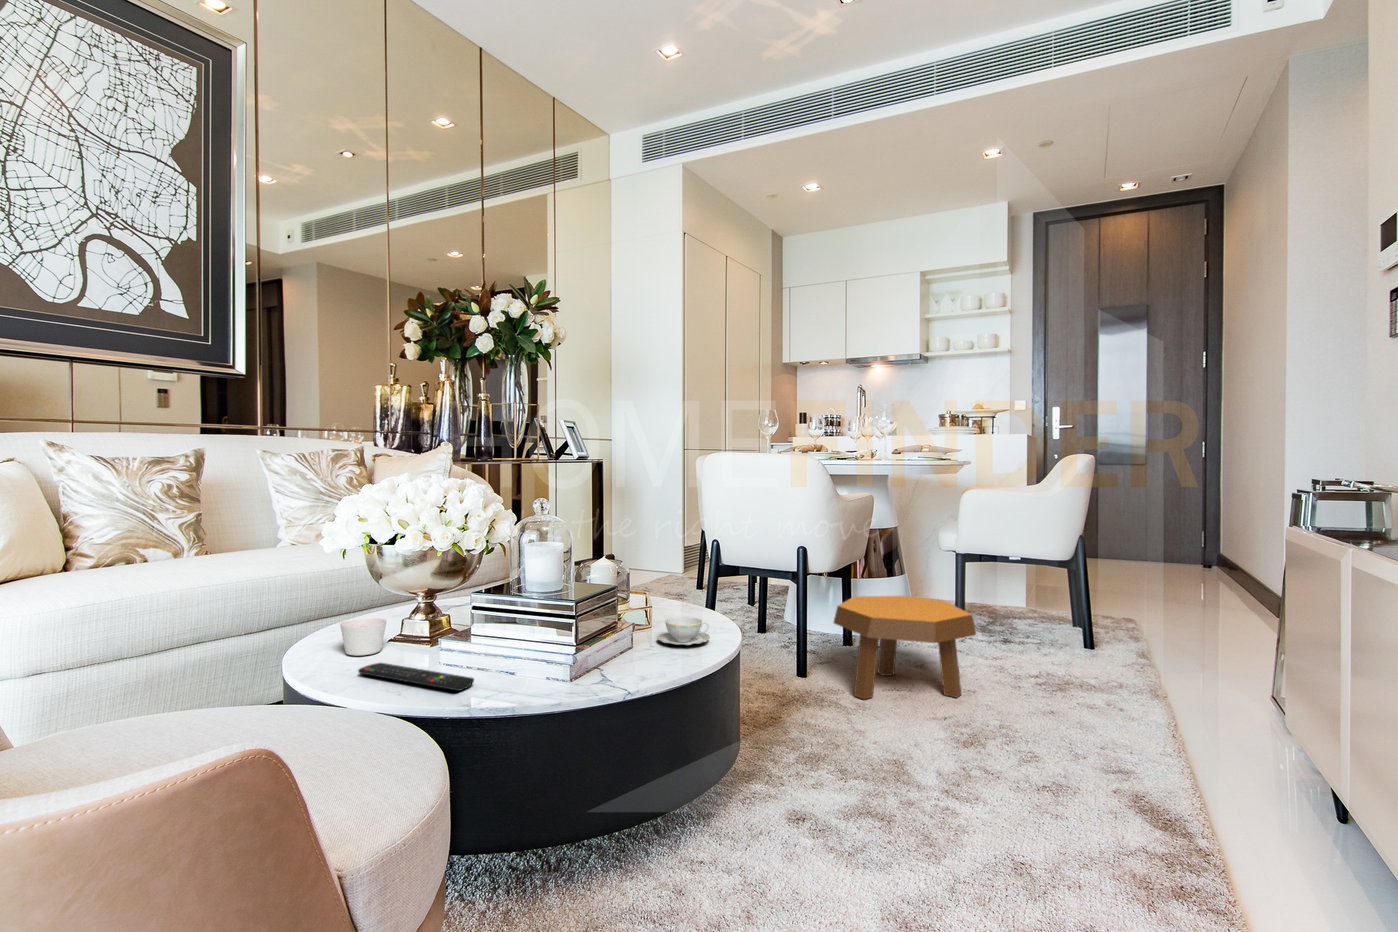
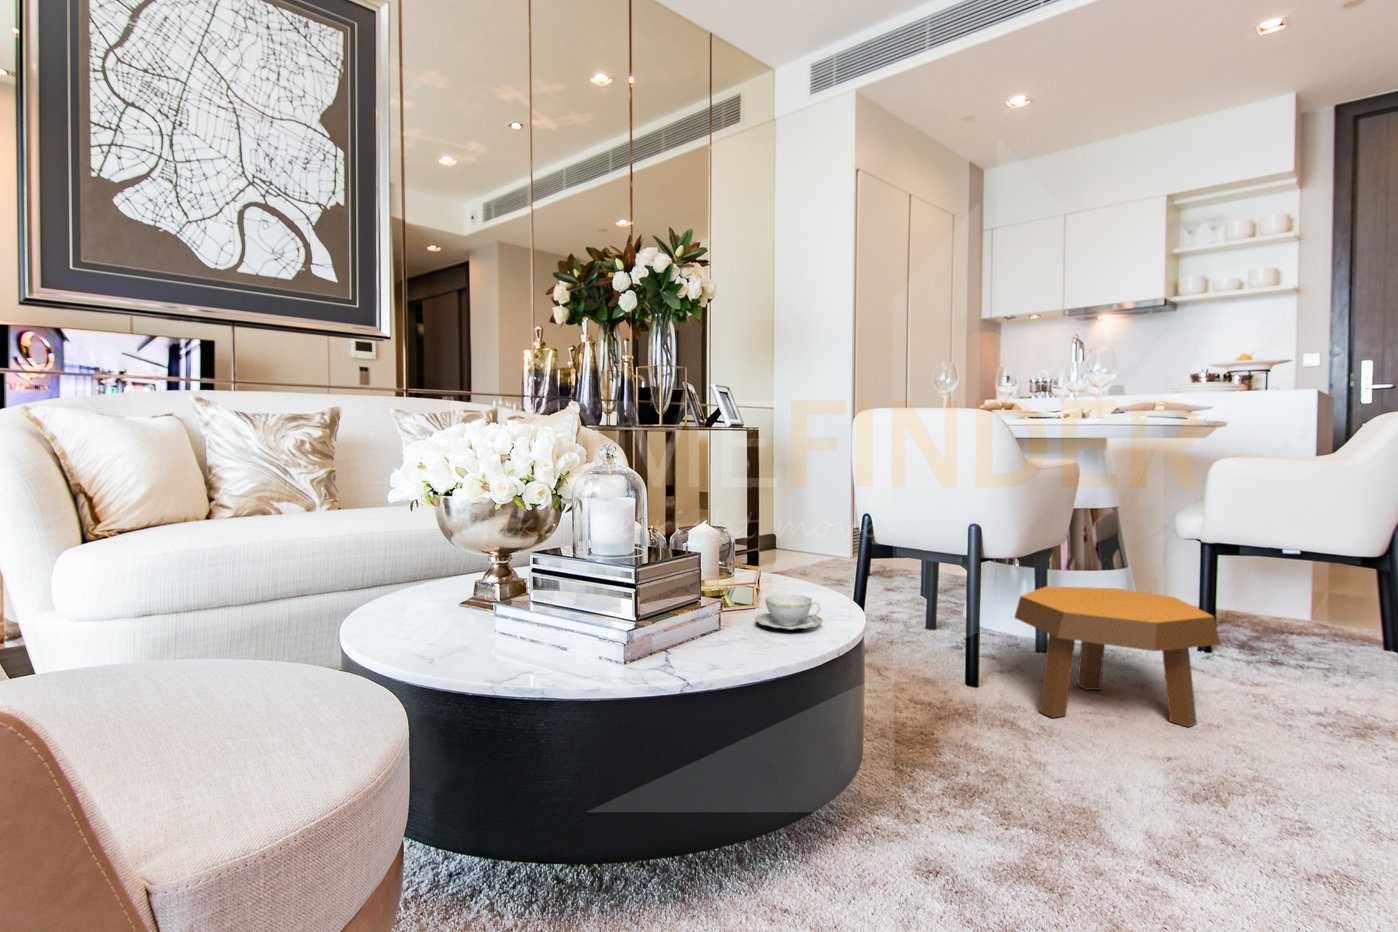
candle: present [340,618,387,656] -> none [397,577,447,617]
remote control: present [358,663,474,691] -> none [398,626,511,664]

